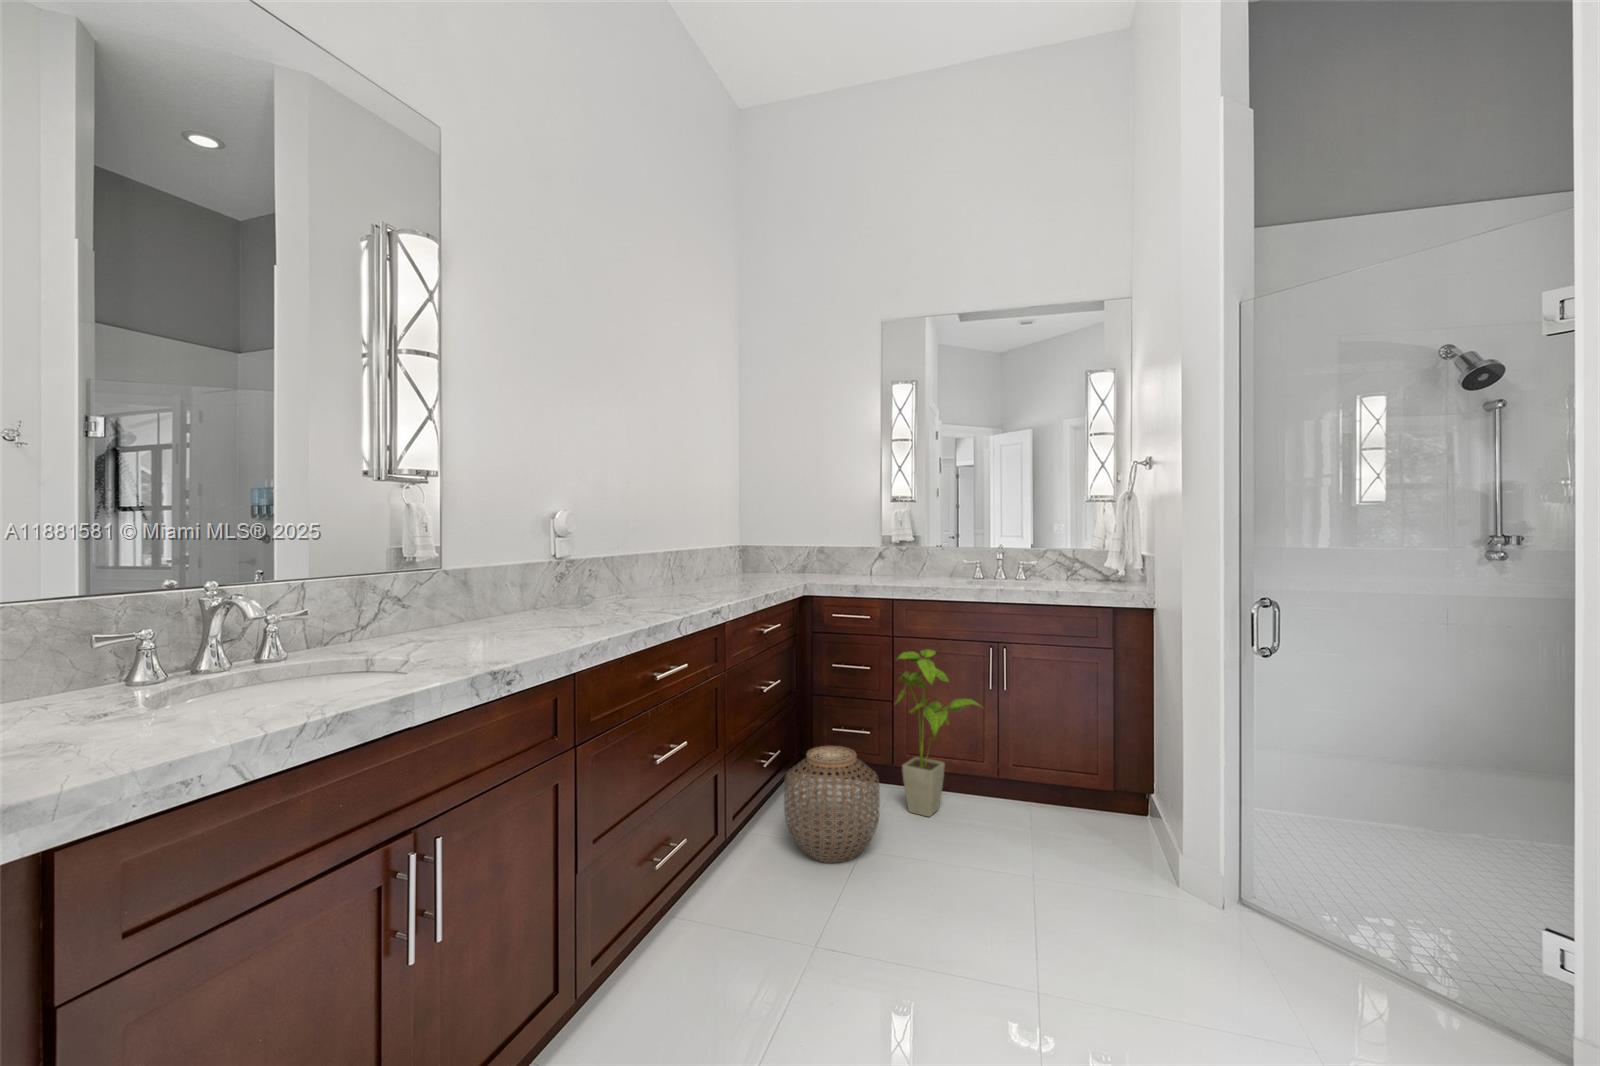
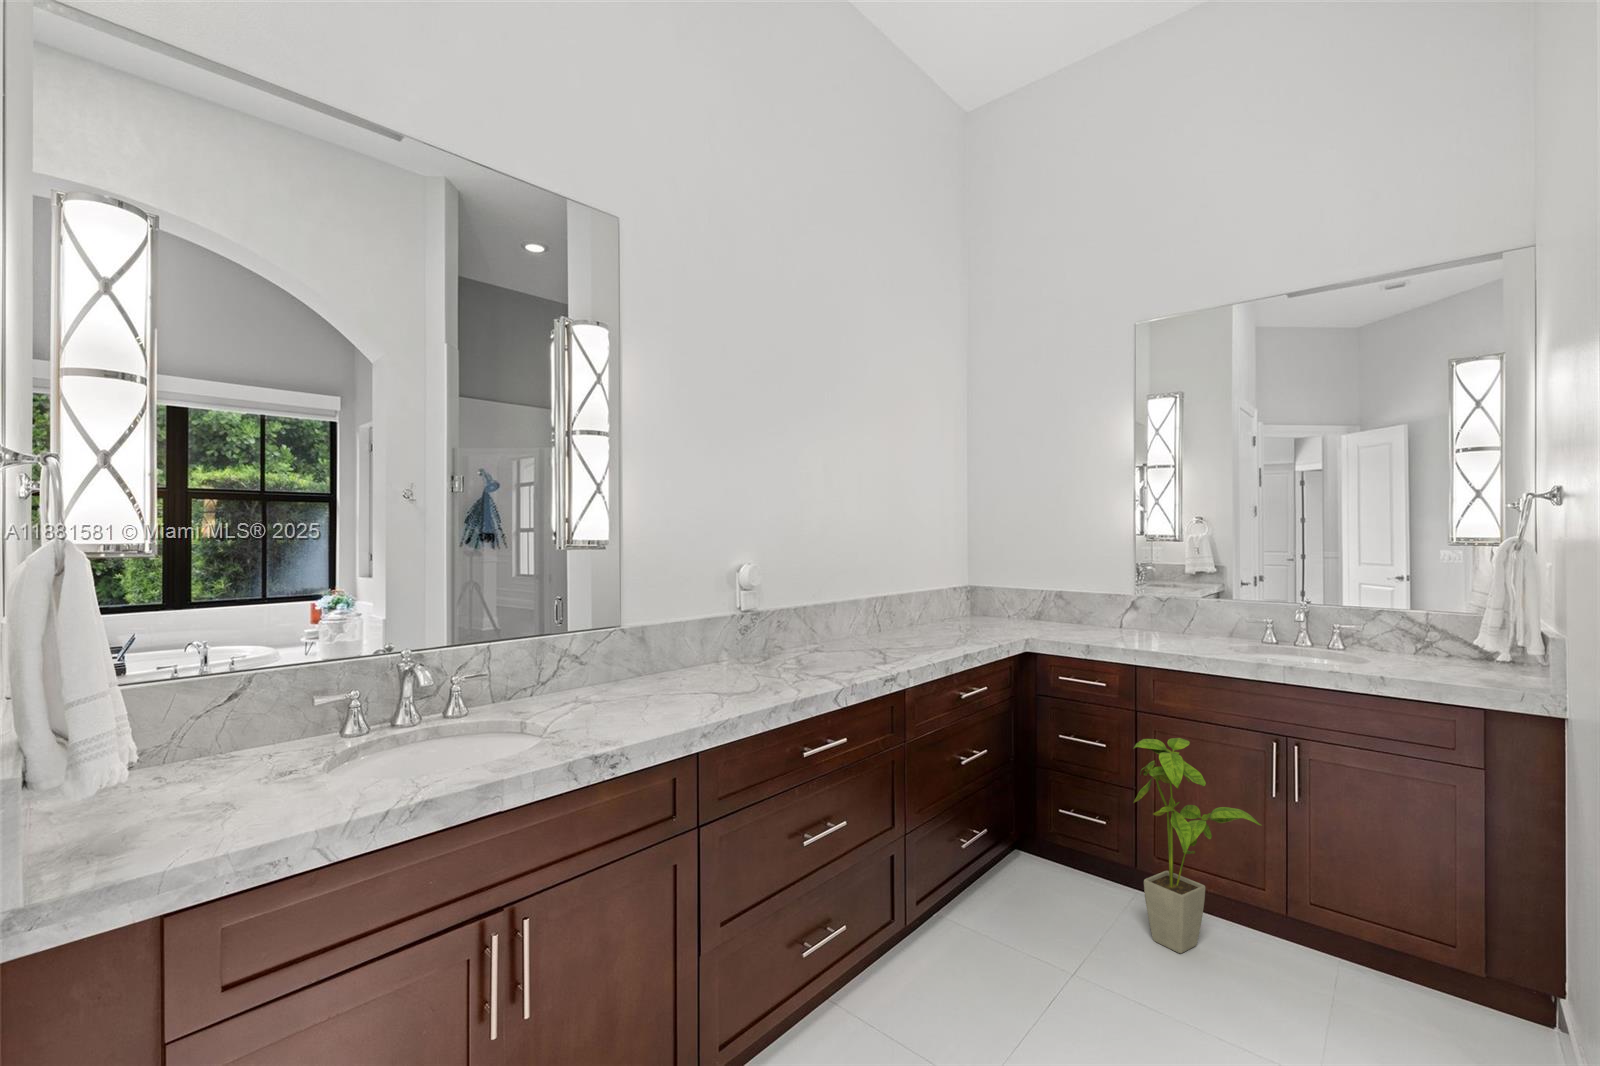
woven basket: present [784,746,879,863] -> none [978,844,1097,992]

